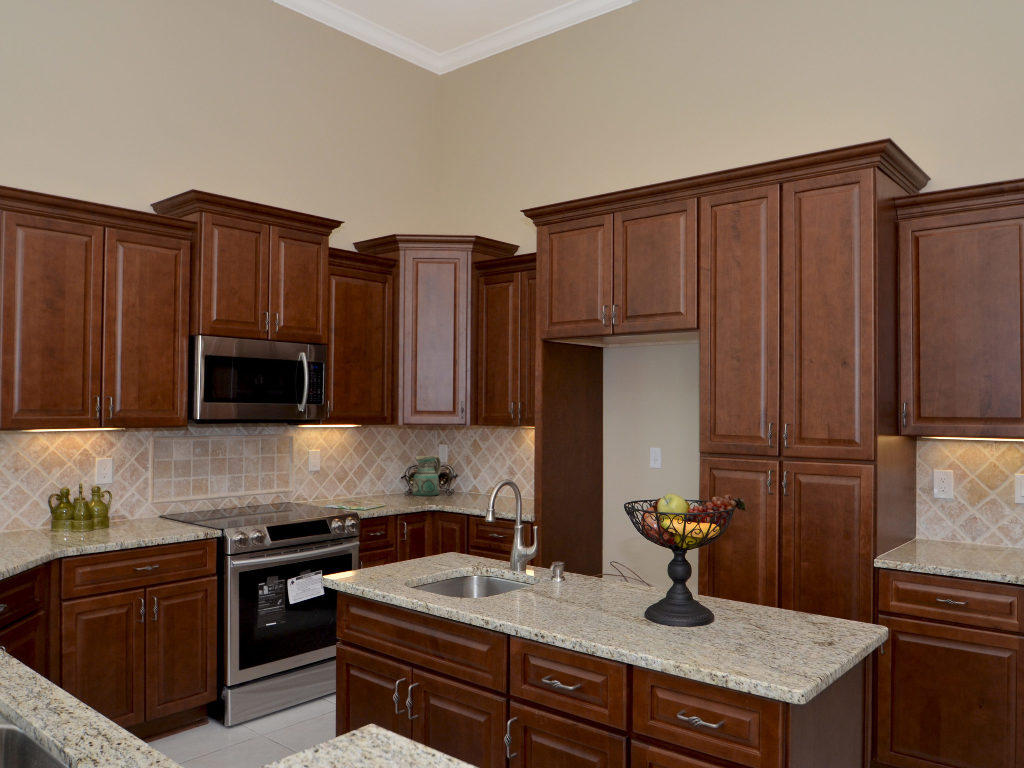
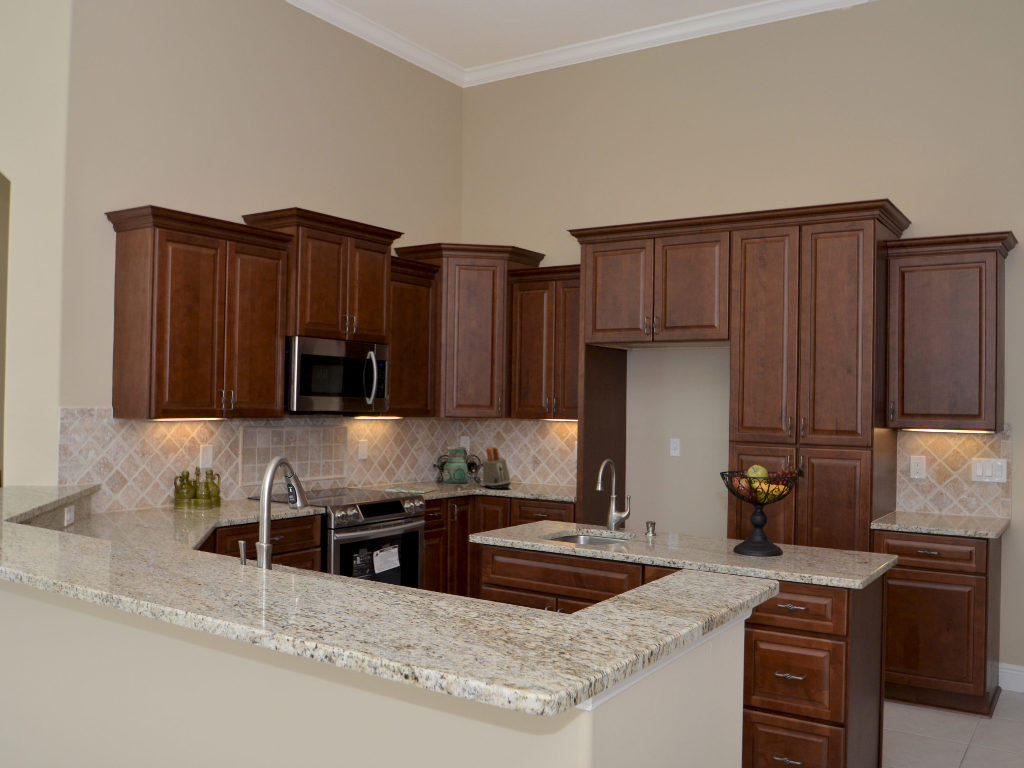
toaster: none [449,456,476,503] -> present [482,447,511,489]

